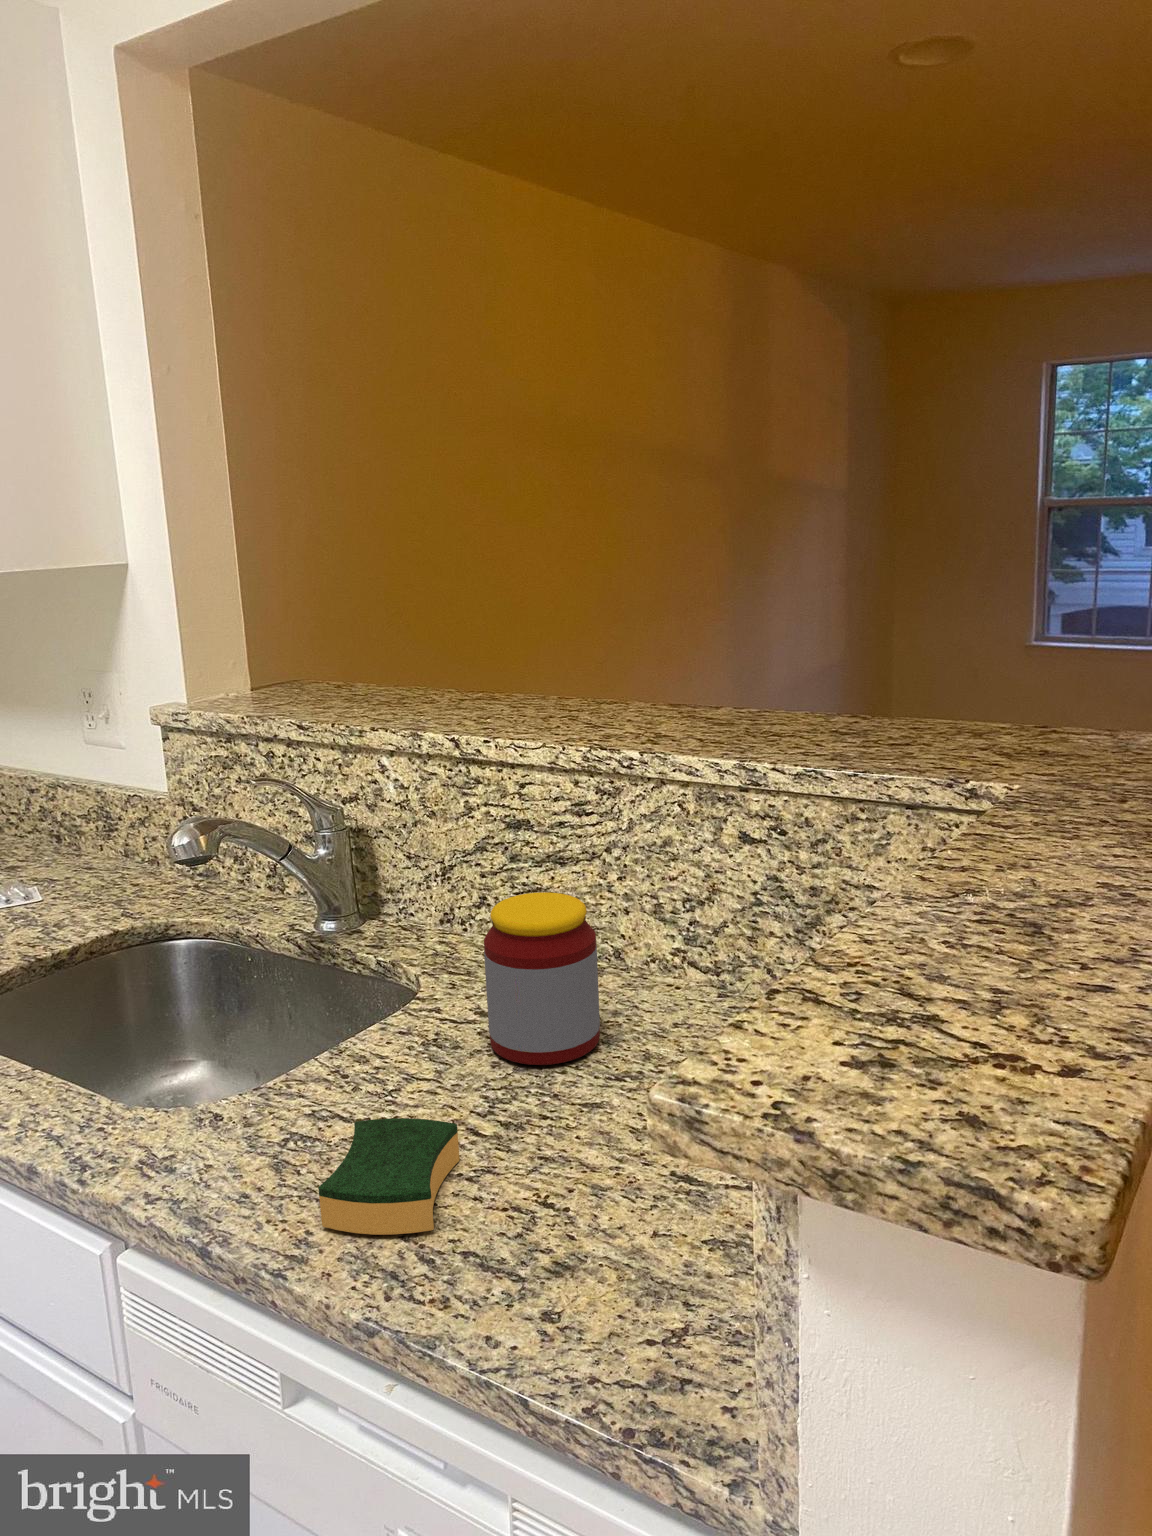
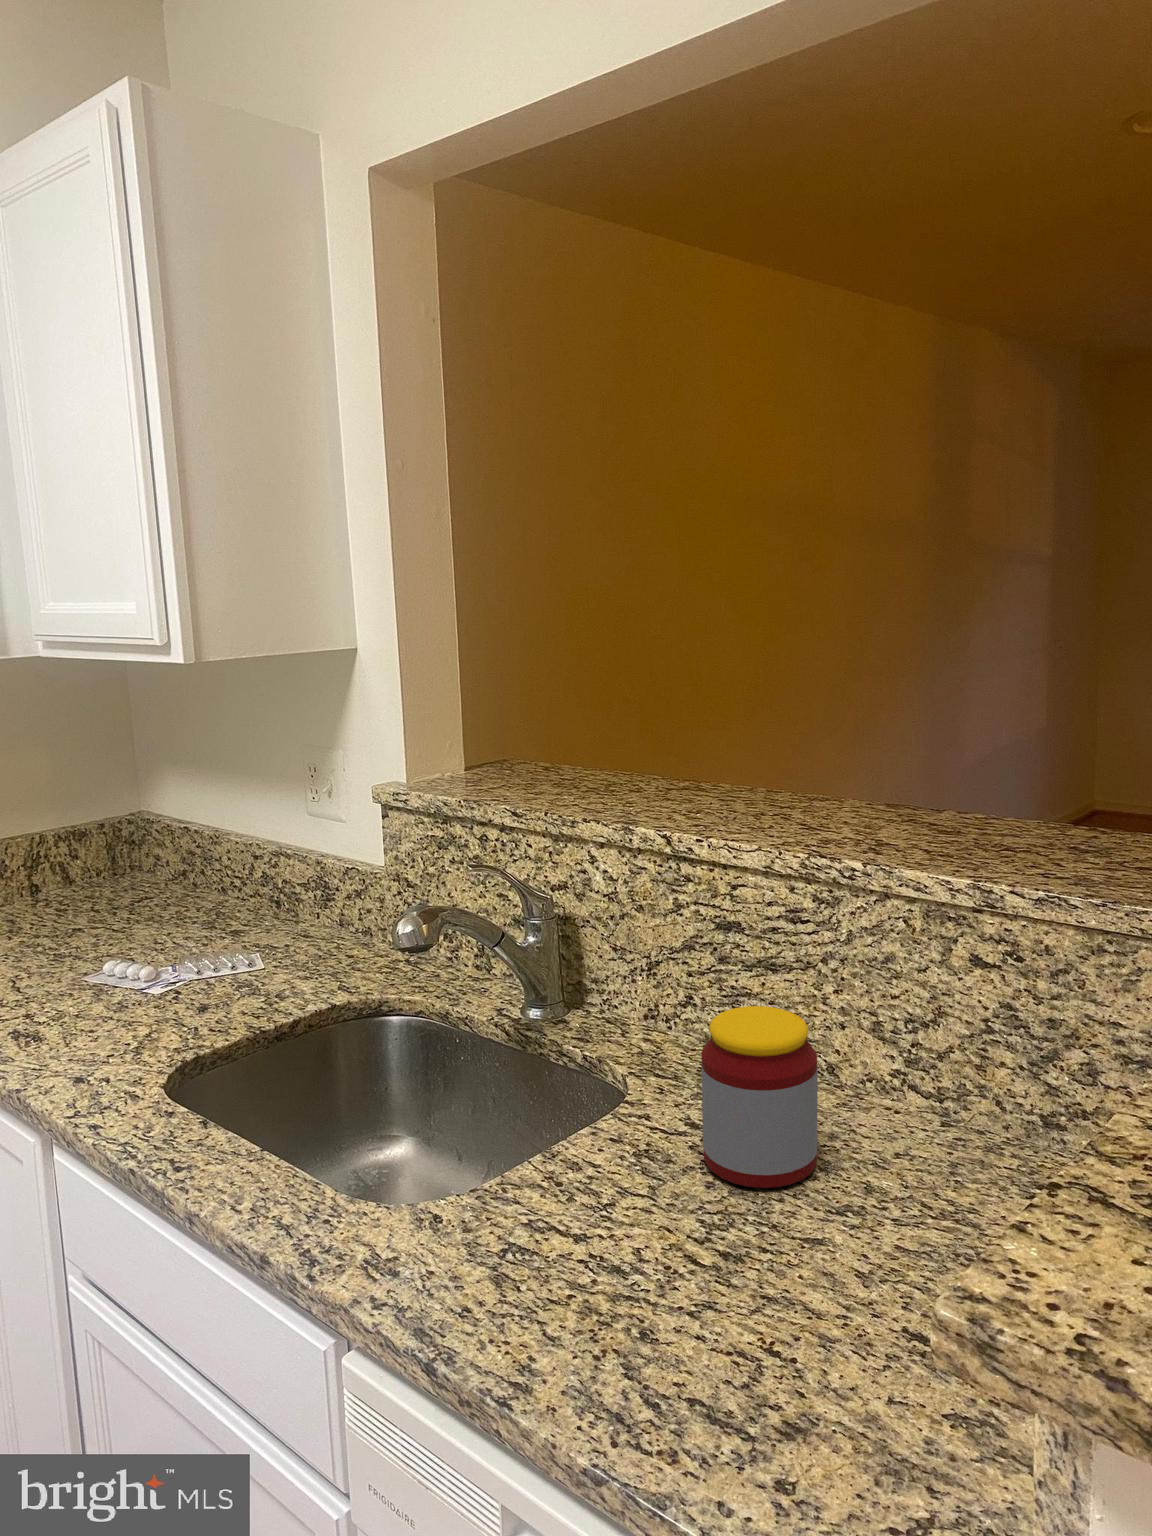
sponge: present [318,1118,460,1235] -> none [542,1241,679,1371]

